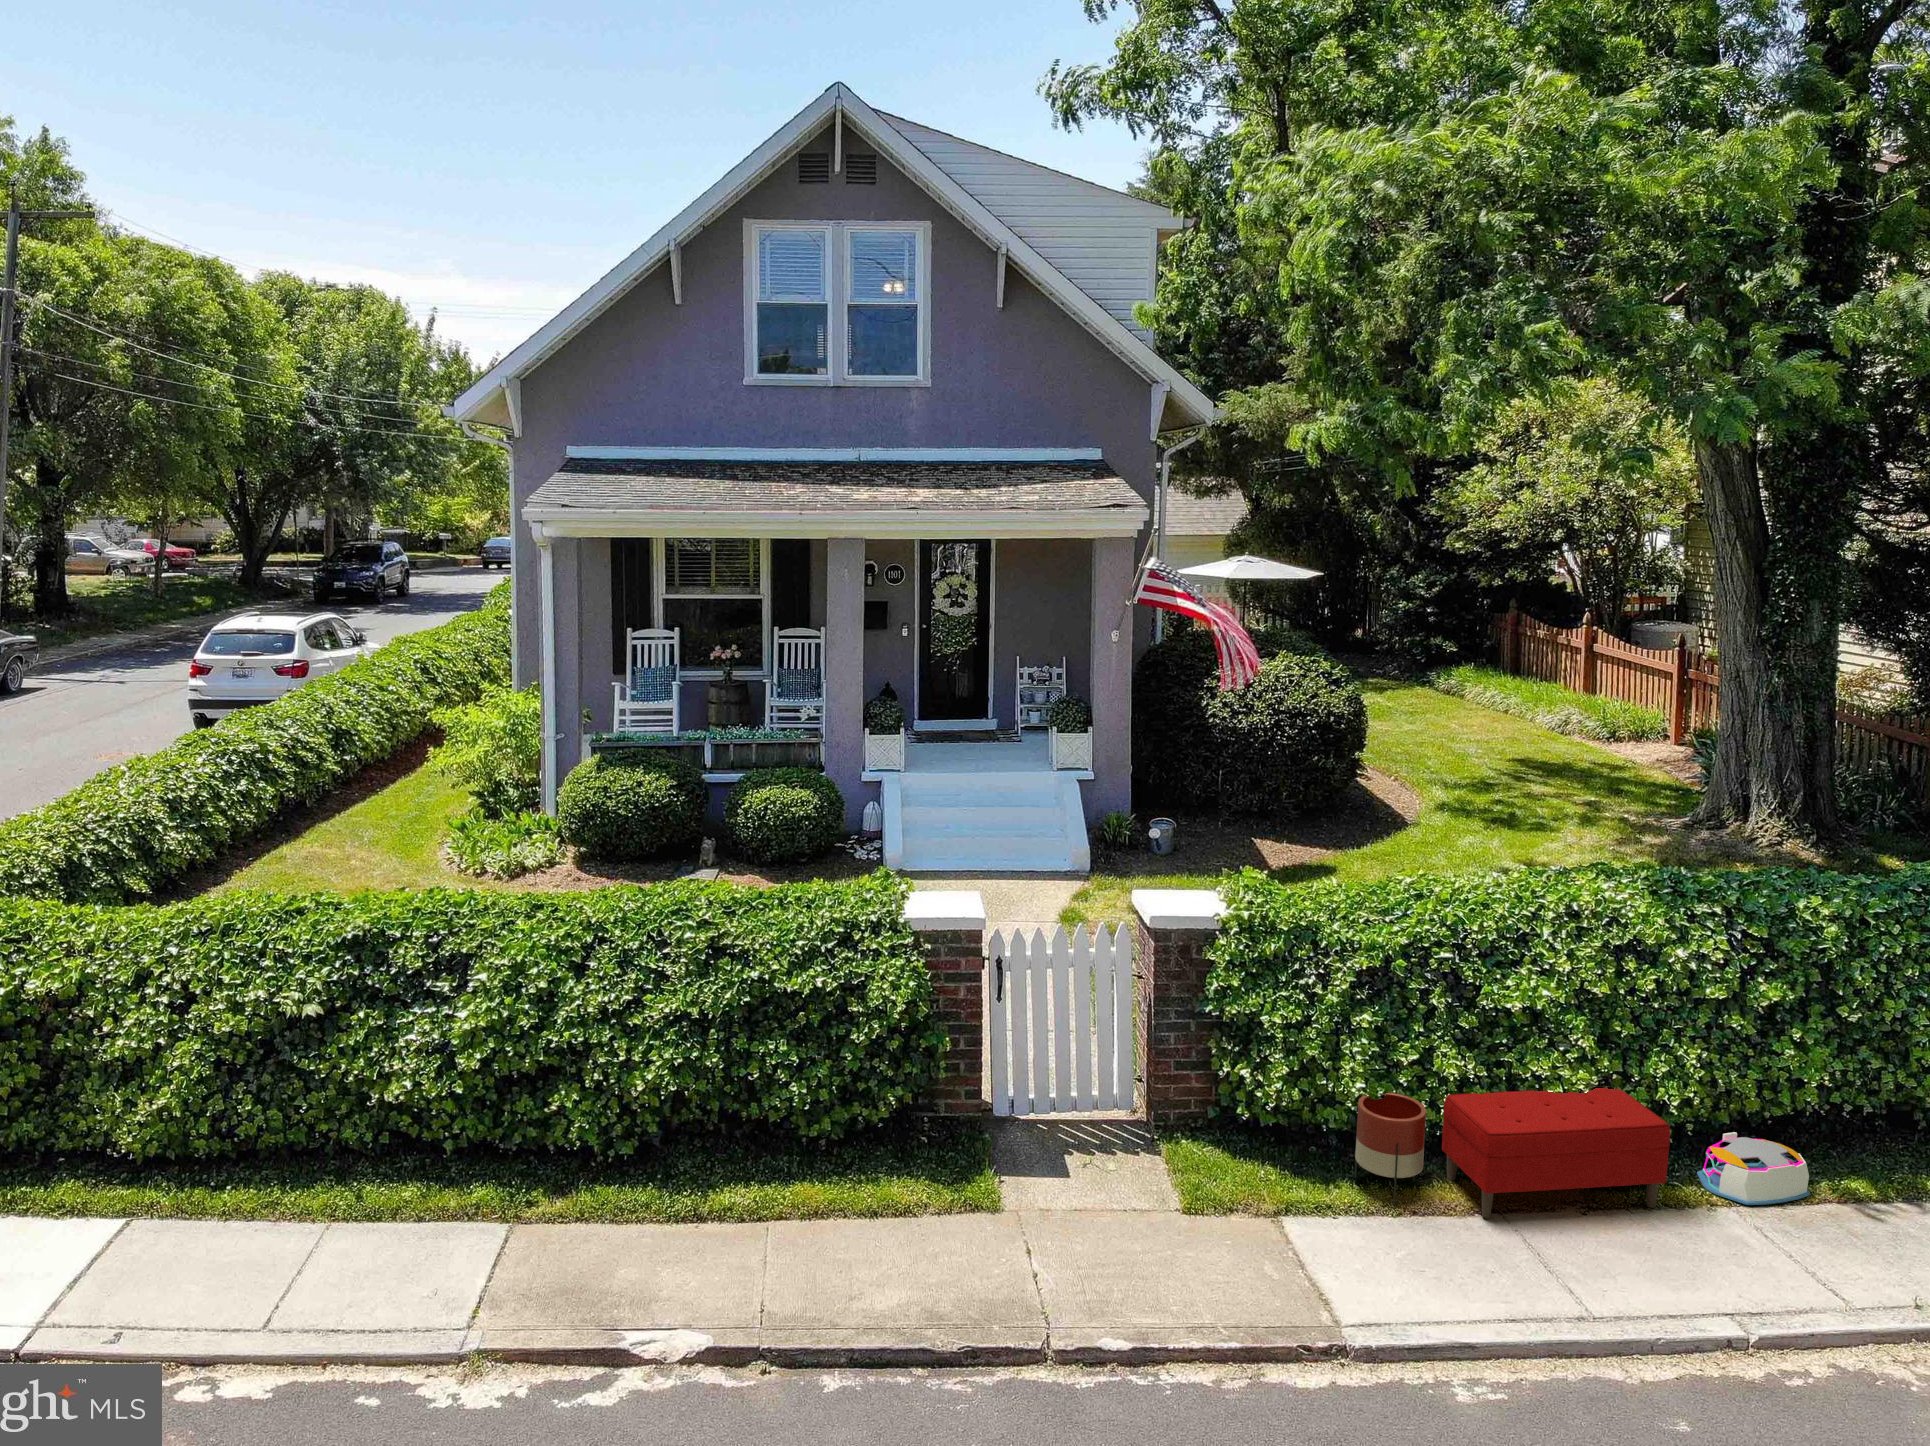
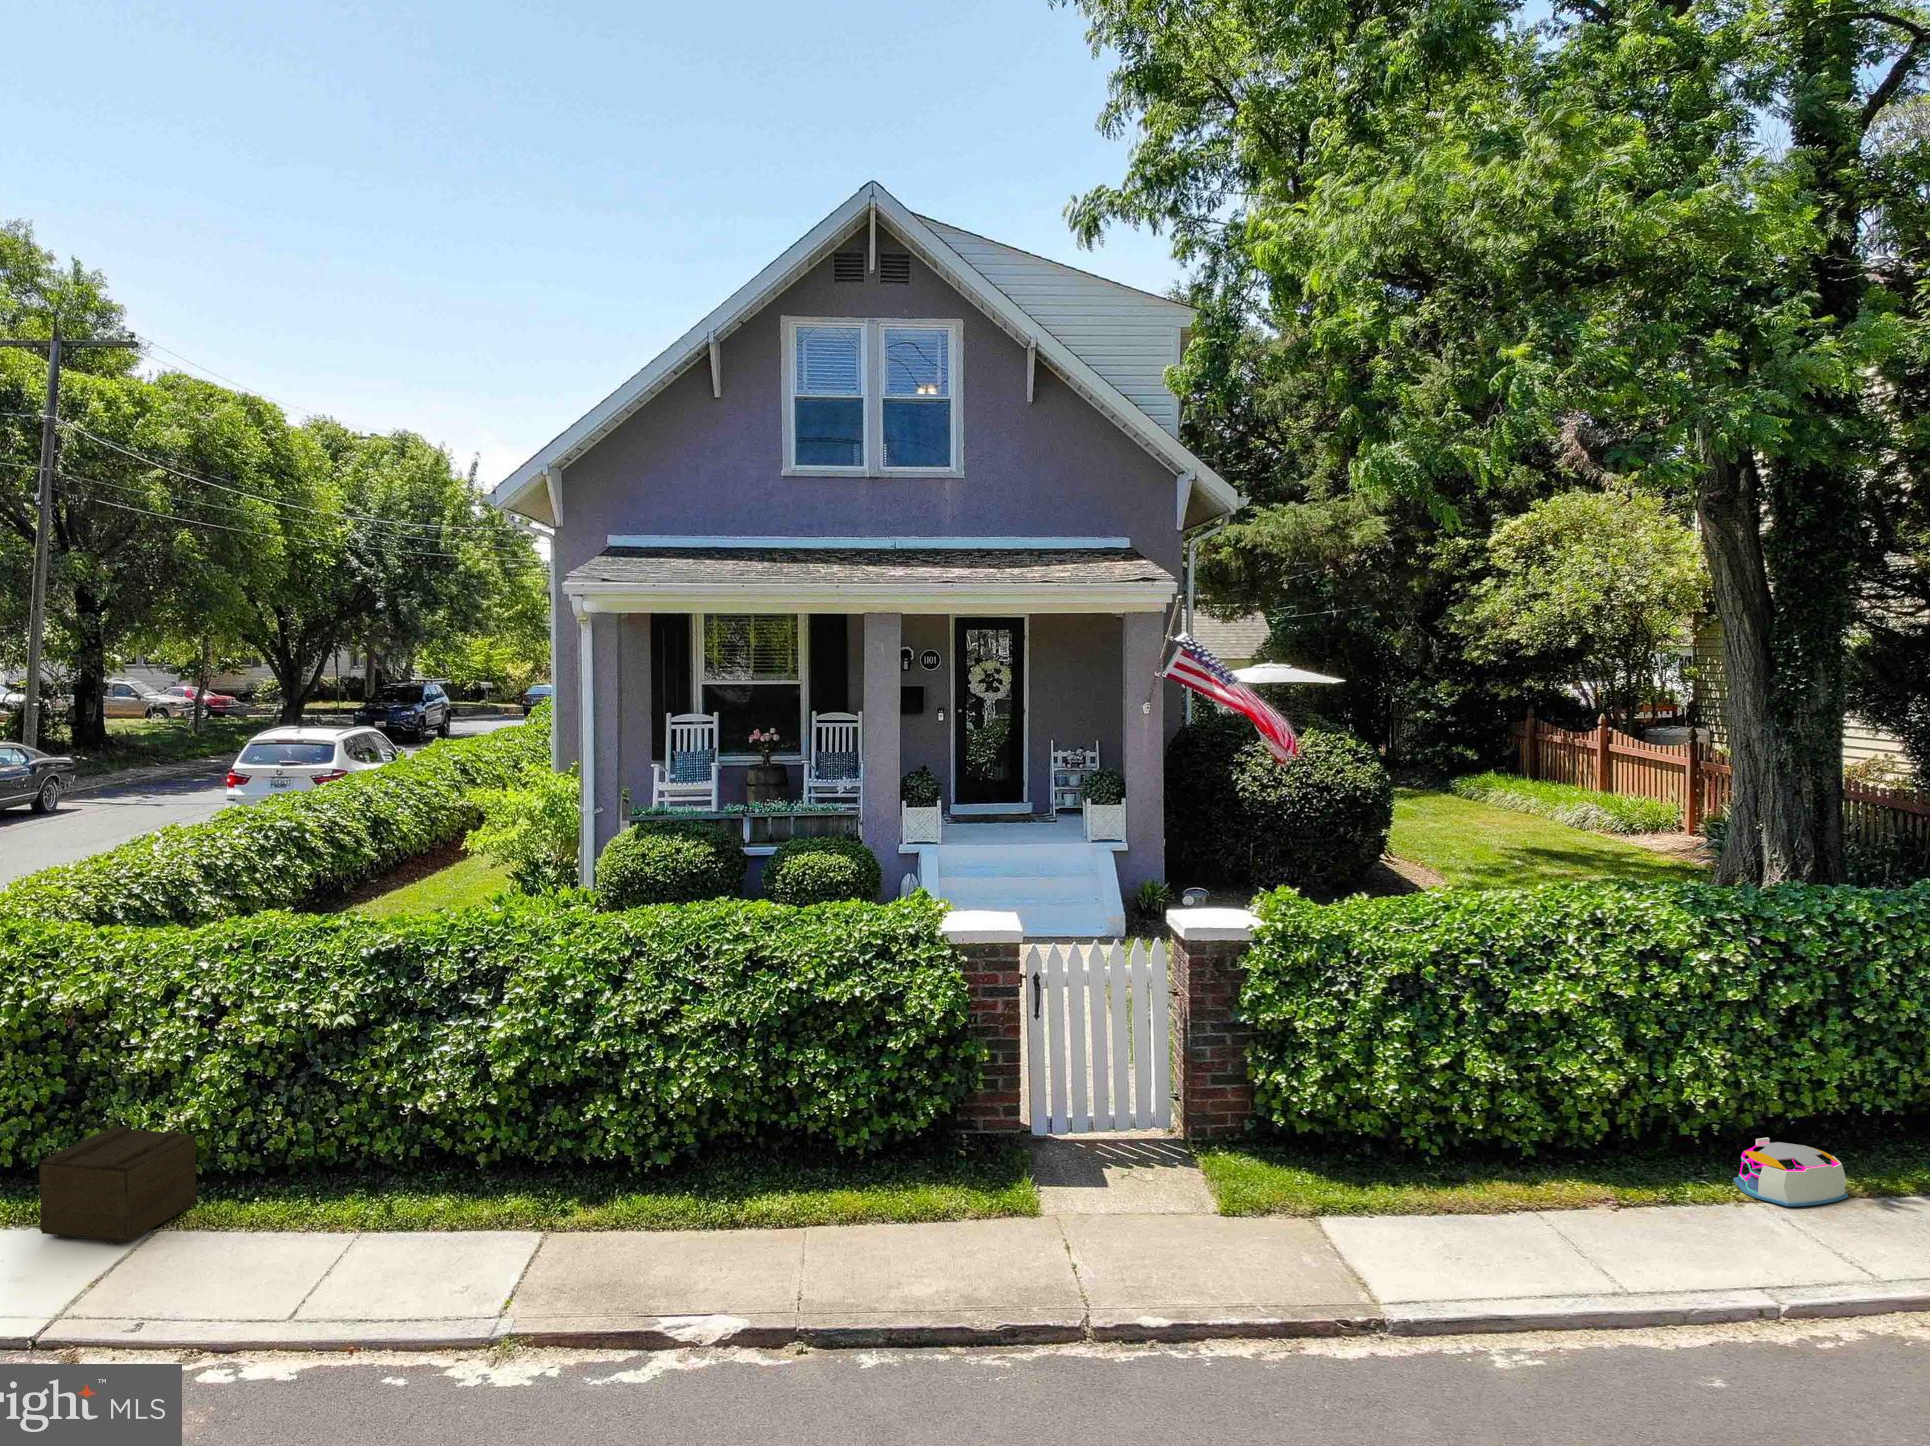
bench: present [1442,1088,1670,1218] -> none [1480,1092,1708,1221]
planter: present [1354,1093,1426,1206] -> none [1394,1098,1464,1211]
wooden crate: none [21,1109,176,1227] -> present [39,1126,197,1244]

